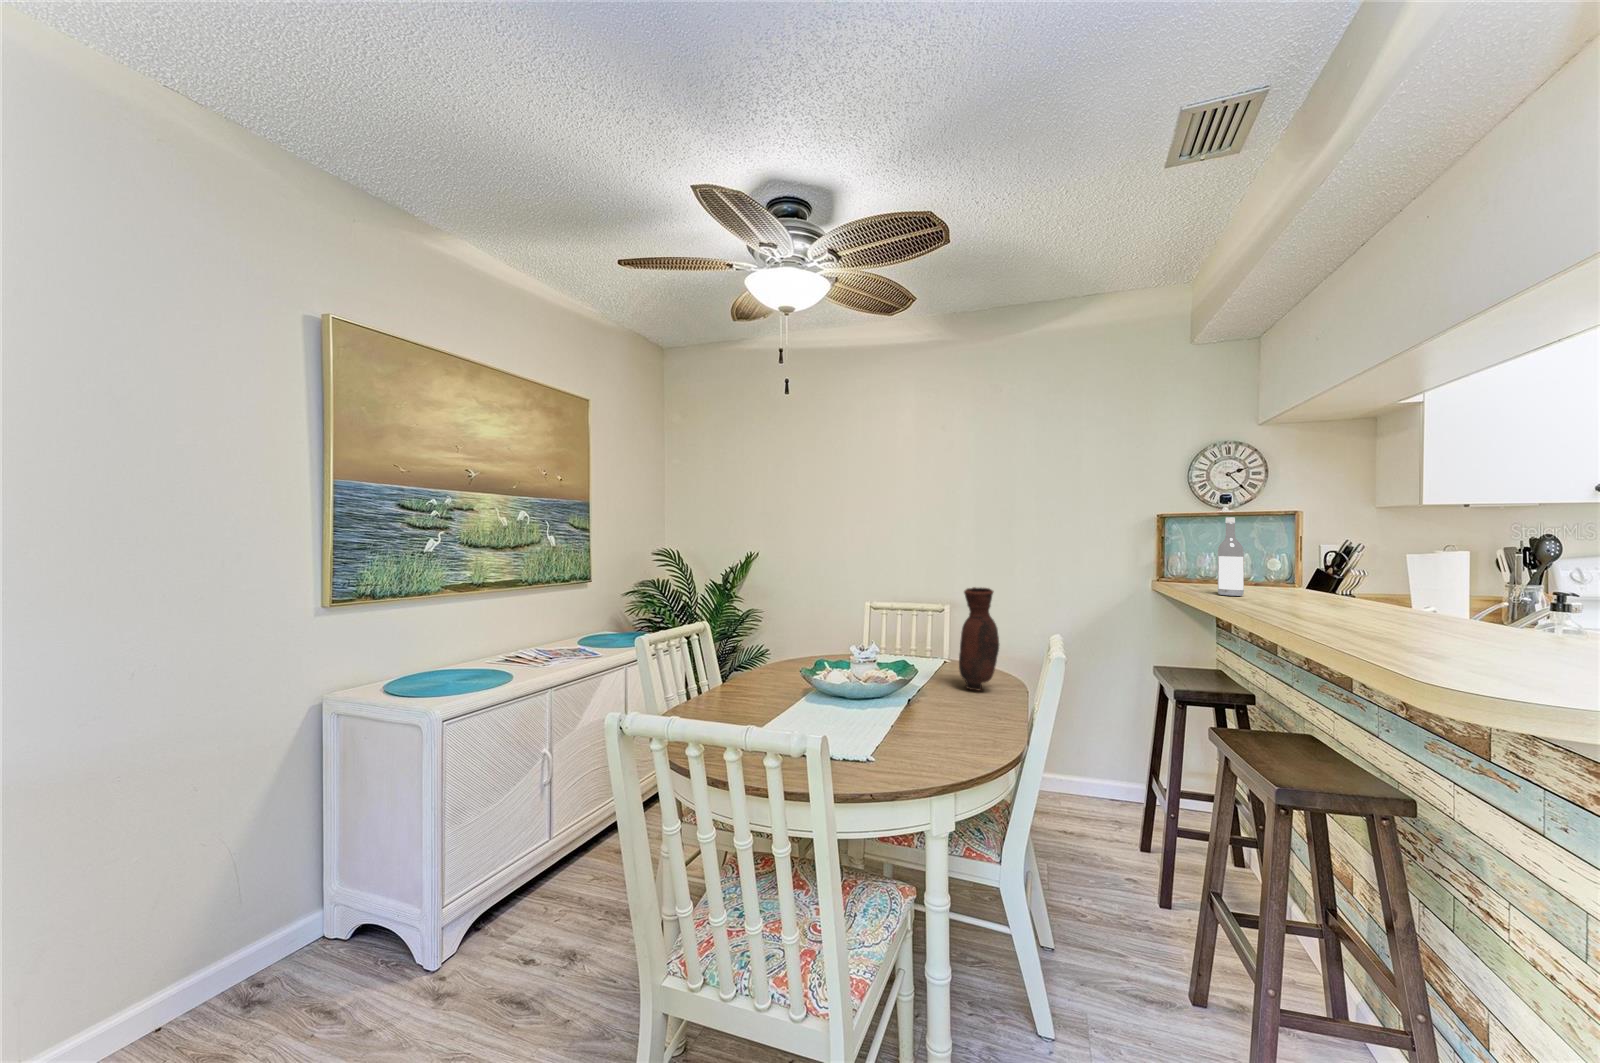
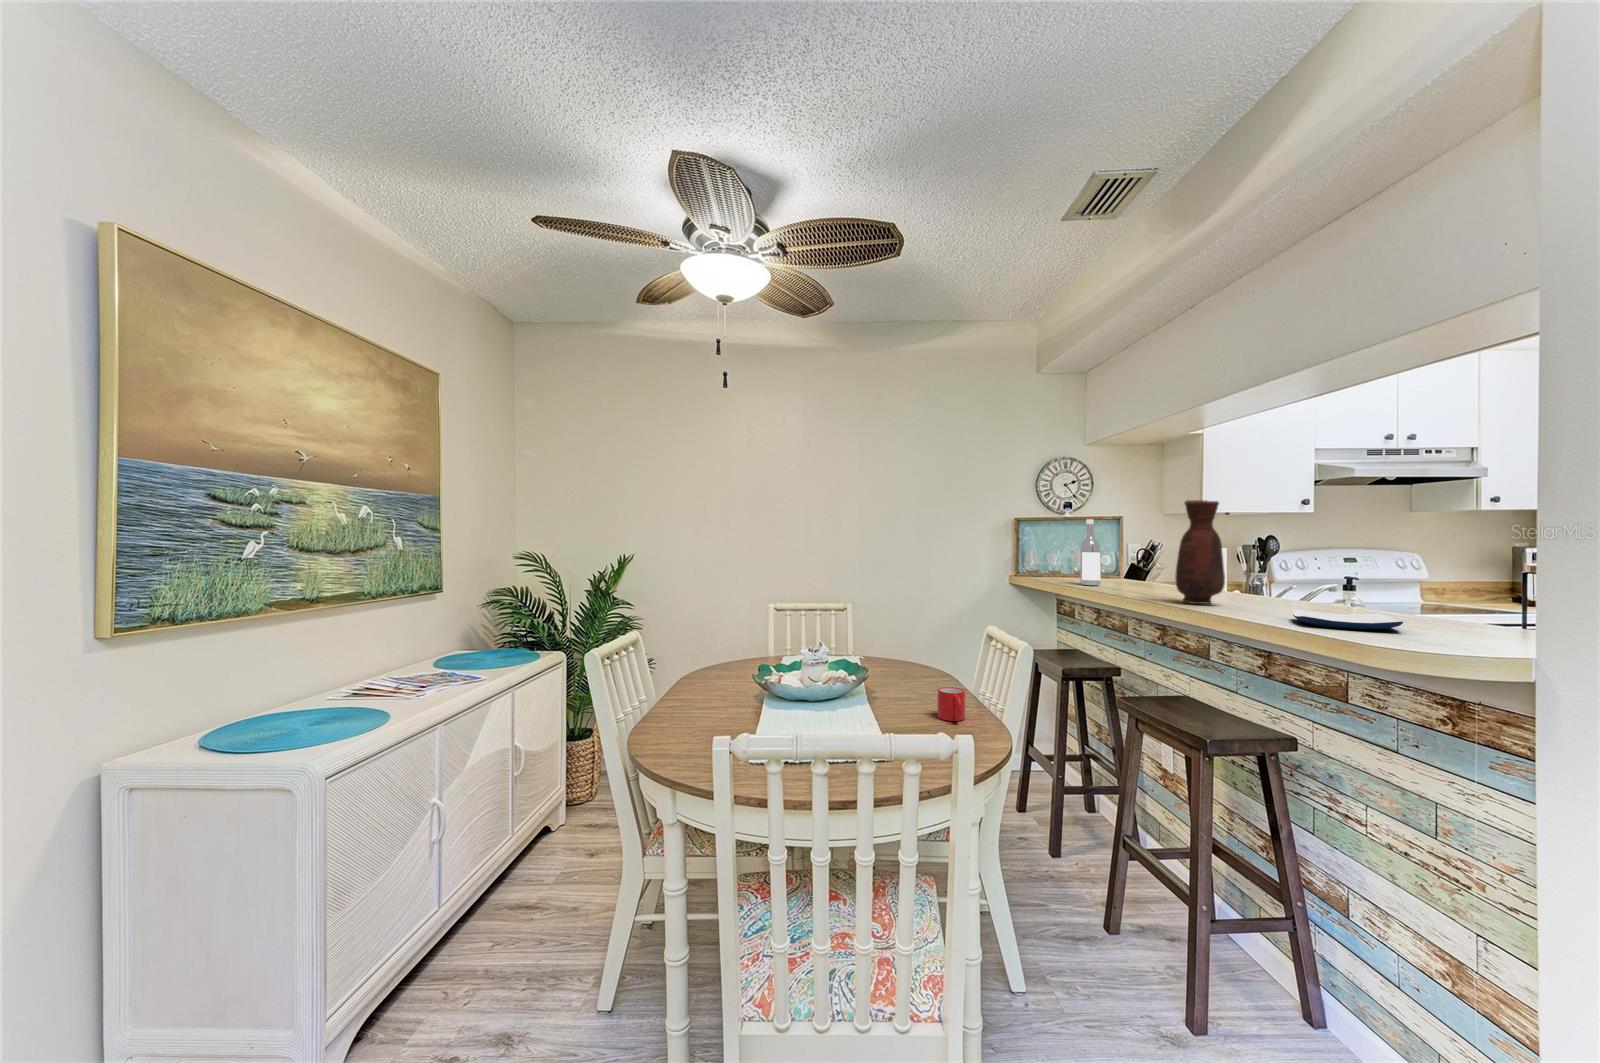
vase: present [959,587,999,691] -> present [1175,500,1225,604]
plate: none [1401,634,1559,666] -> present [1293,609,1403,630]
mug: none [958,696,987,732] -> present [937,687,965,721]

